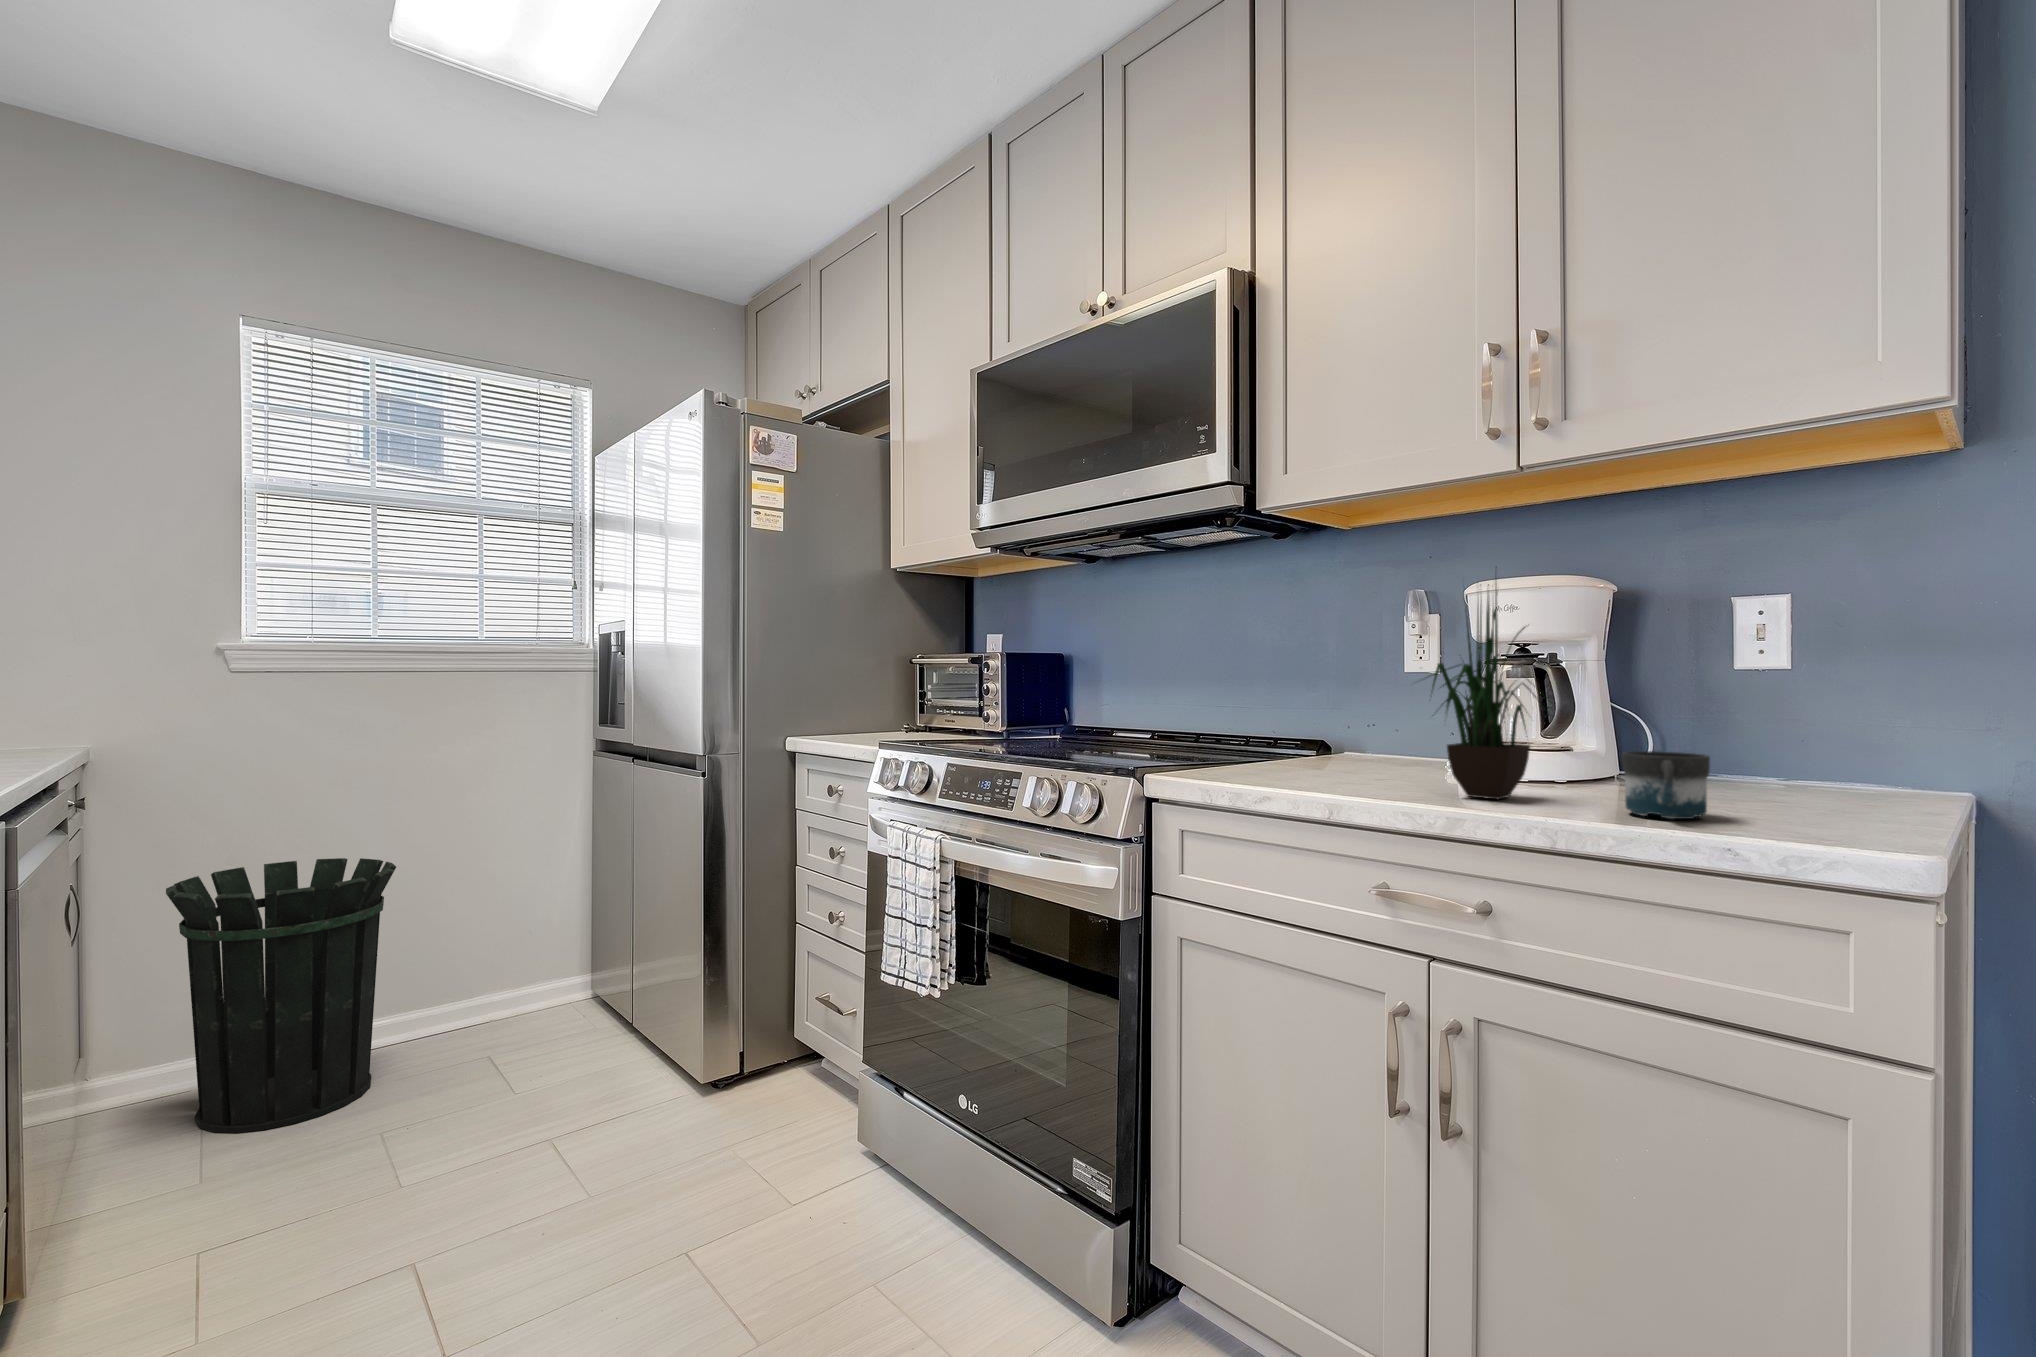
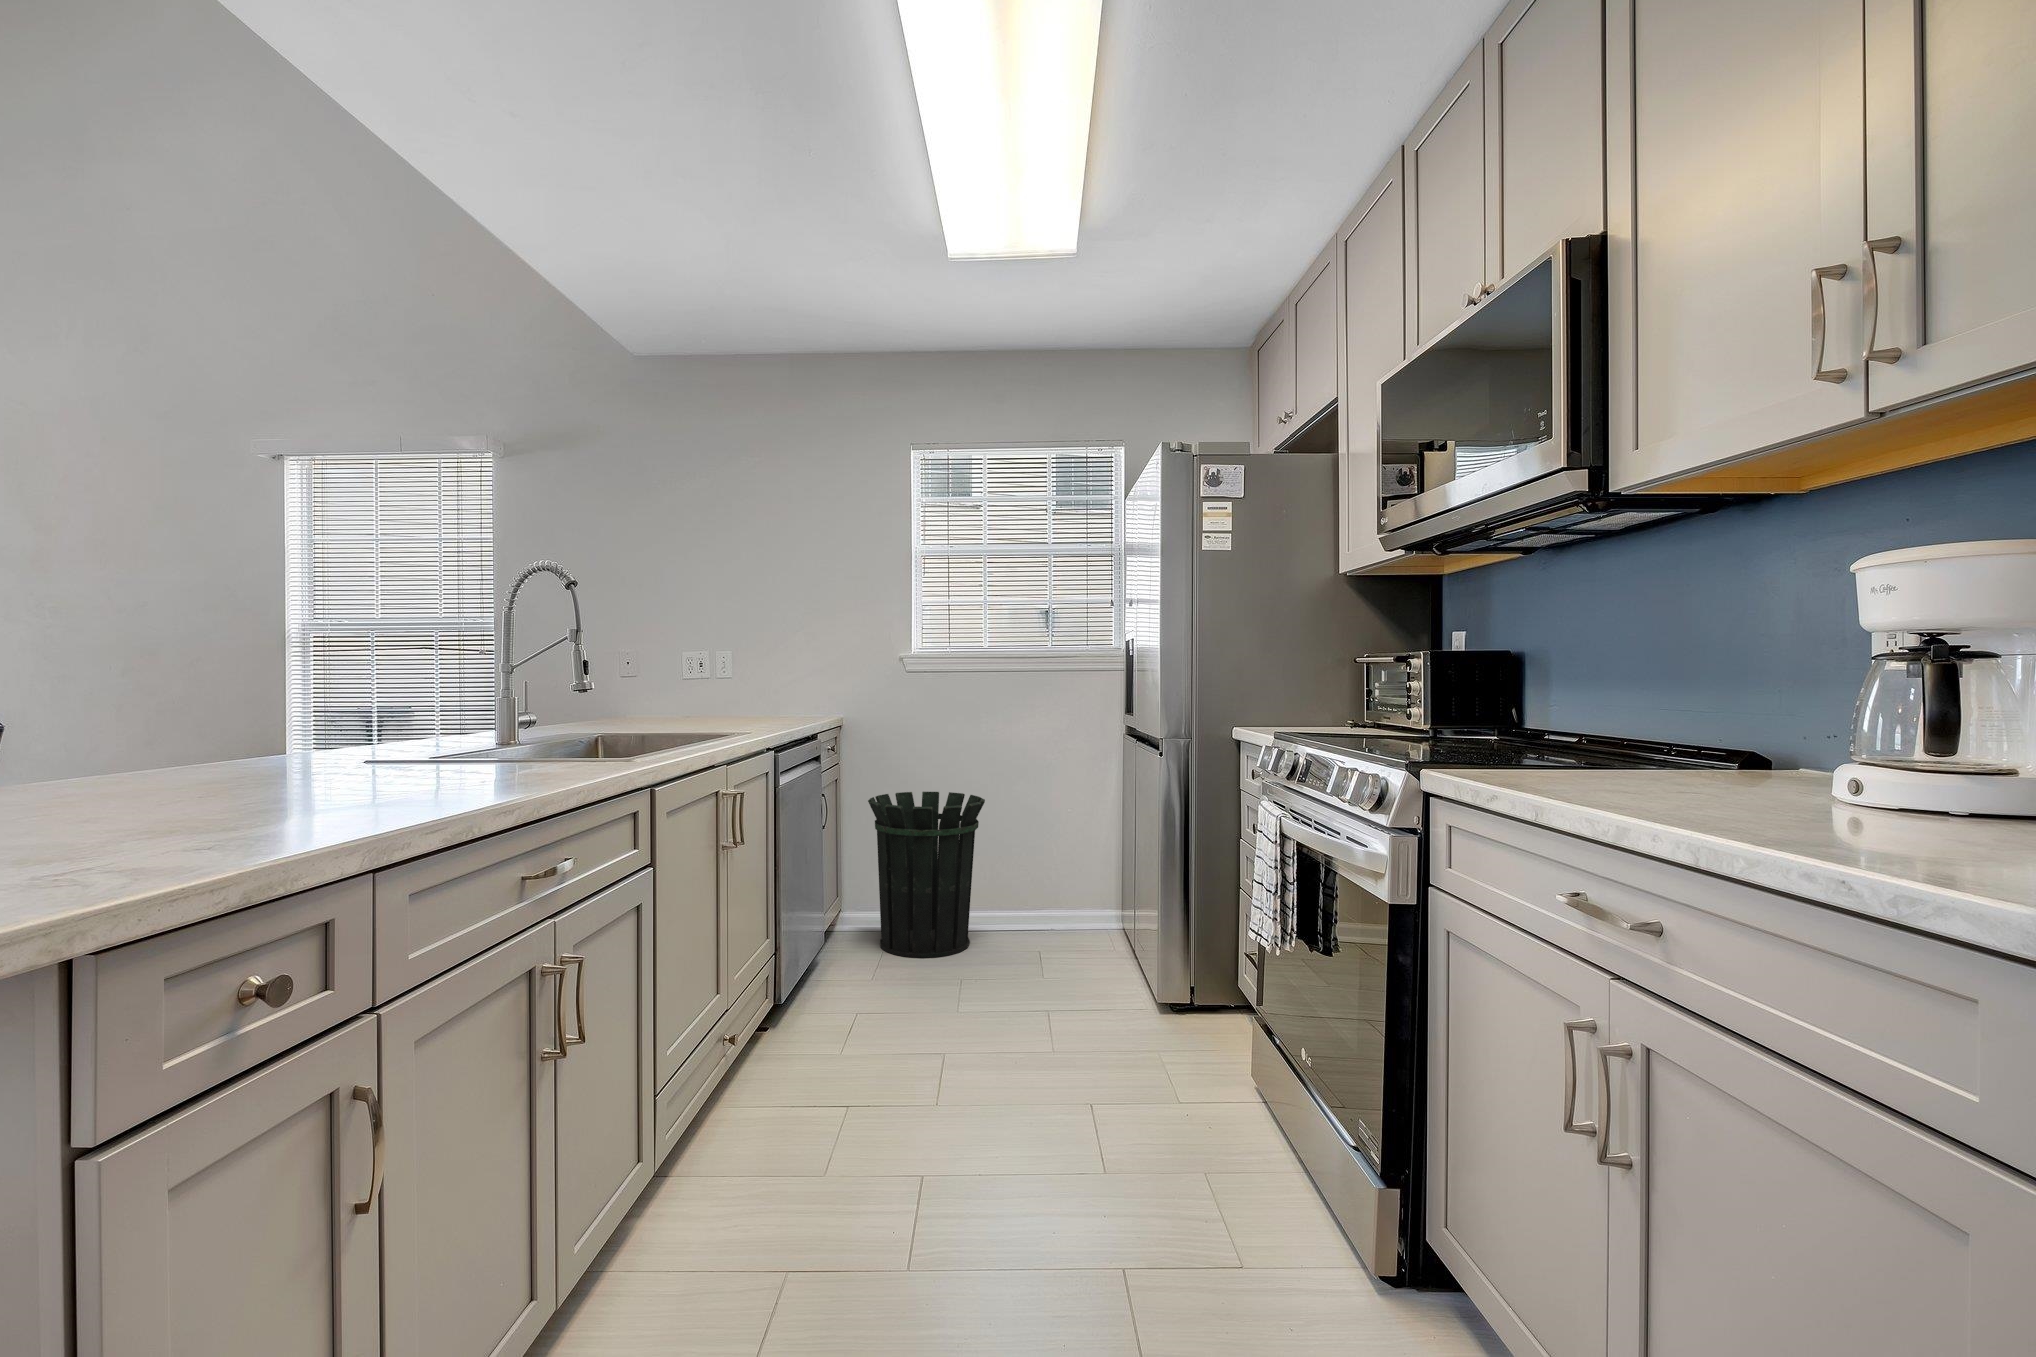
potted plant: present [1429,584,1547,799] -> none [1629,520,1829,813]
mug: present [1622,751,1710,819] -> none [1834,763,1964,851]

